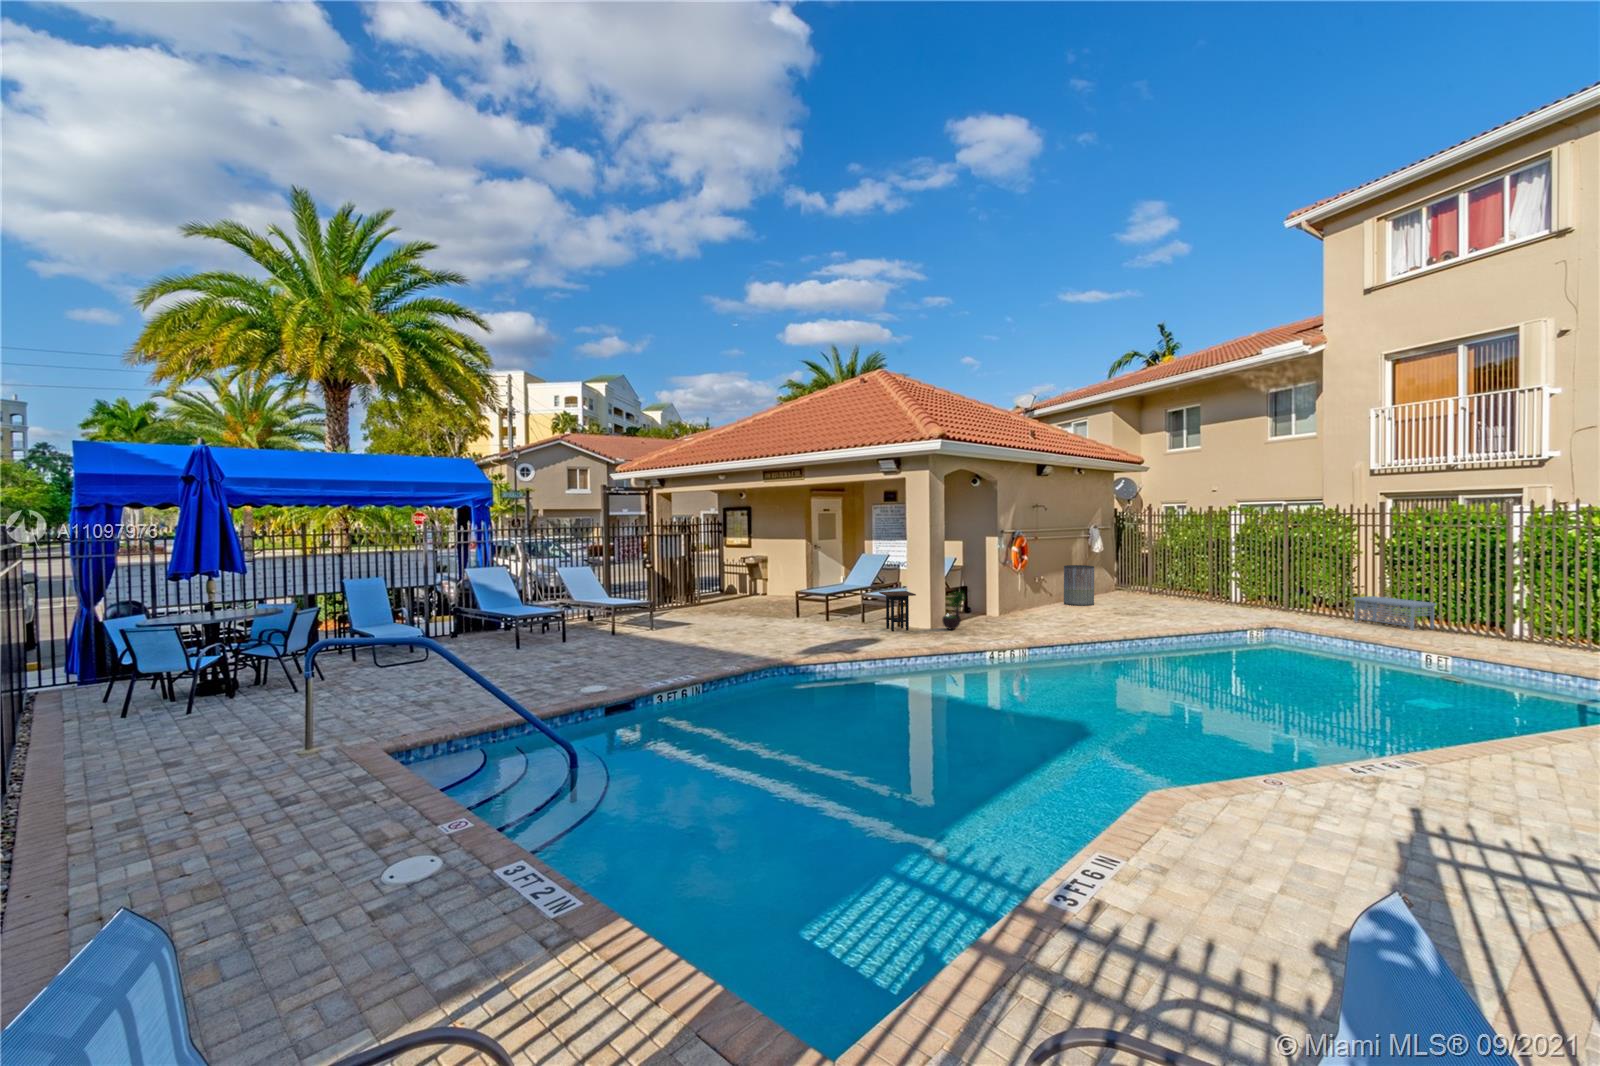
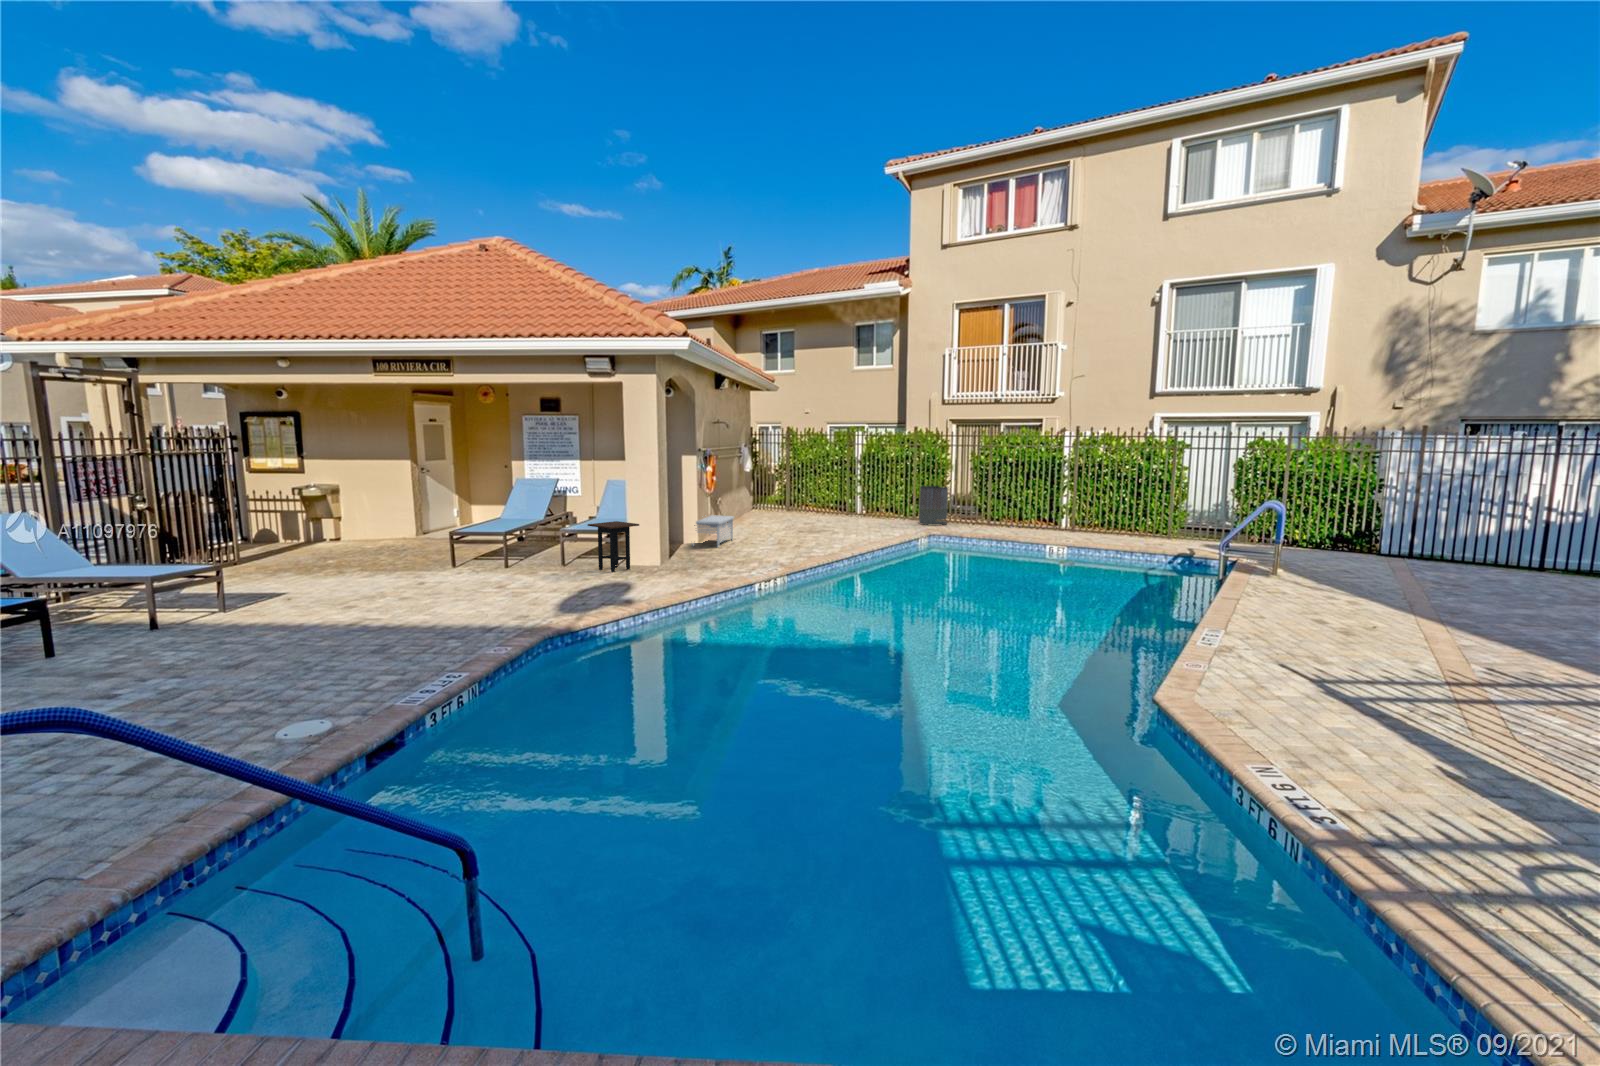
trash can: present [1064,565,1094,606] -> present [919,486,948,525]
potted tree: present [942,592,965,629] -> none [663,514,693,563]
storage bench: present [1352,596,1436,631] -> present [692,515,734,547]

